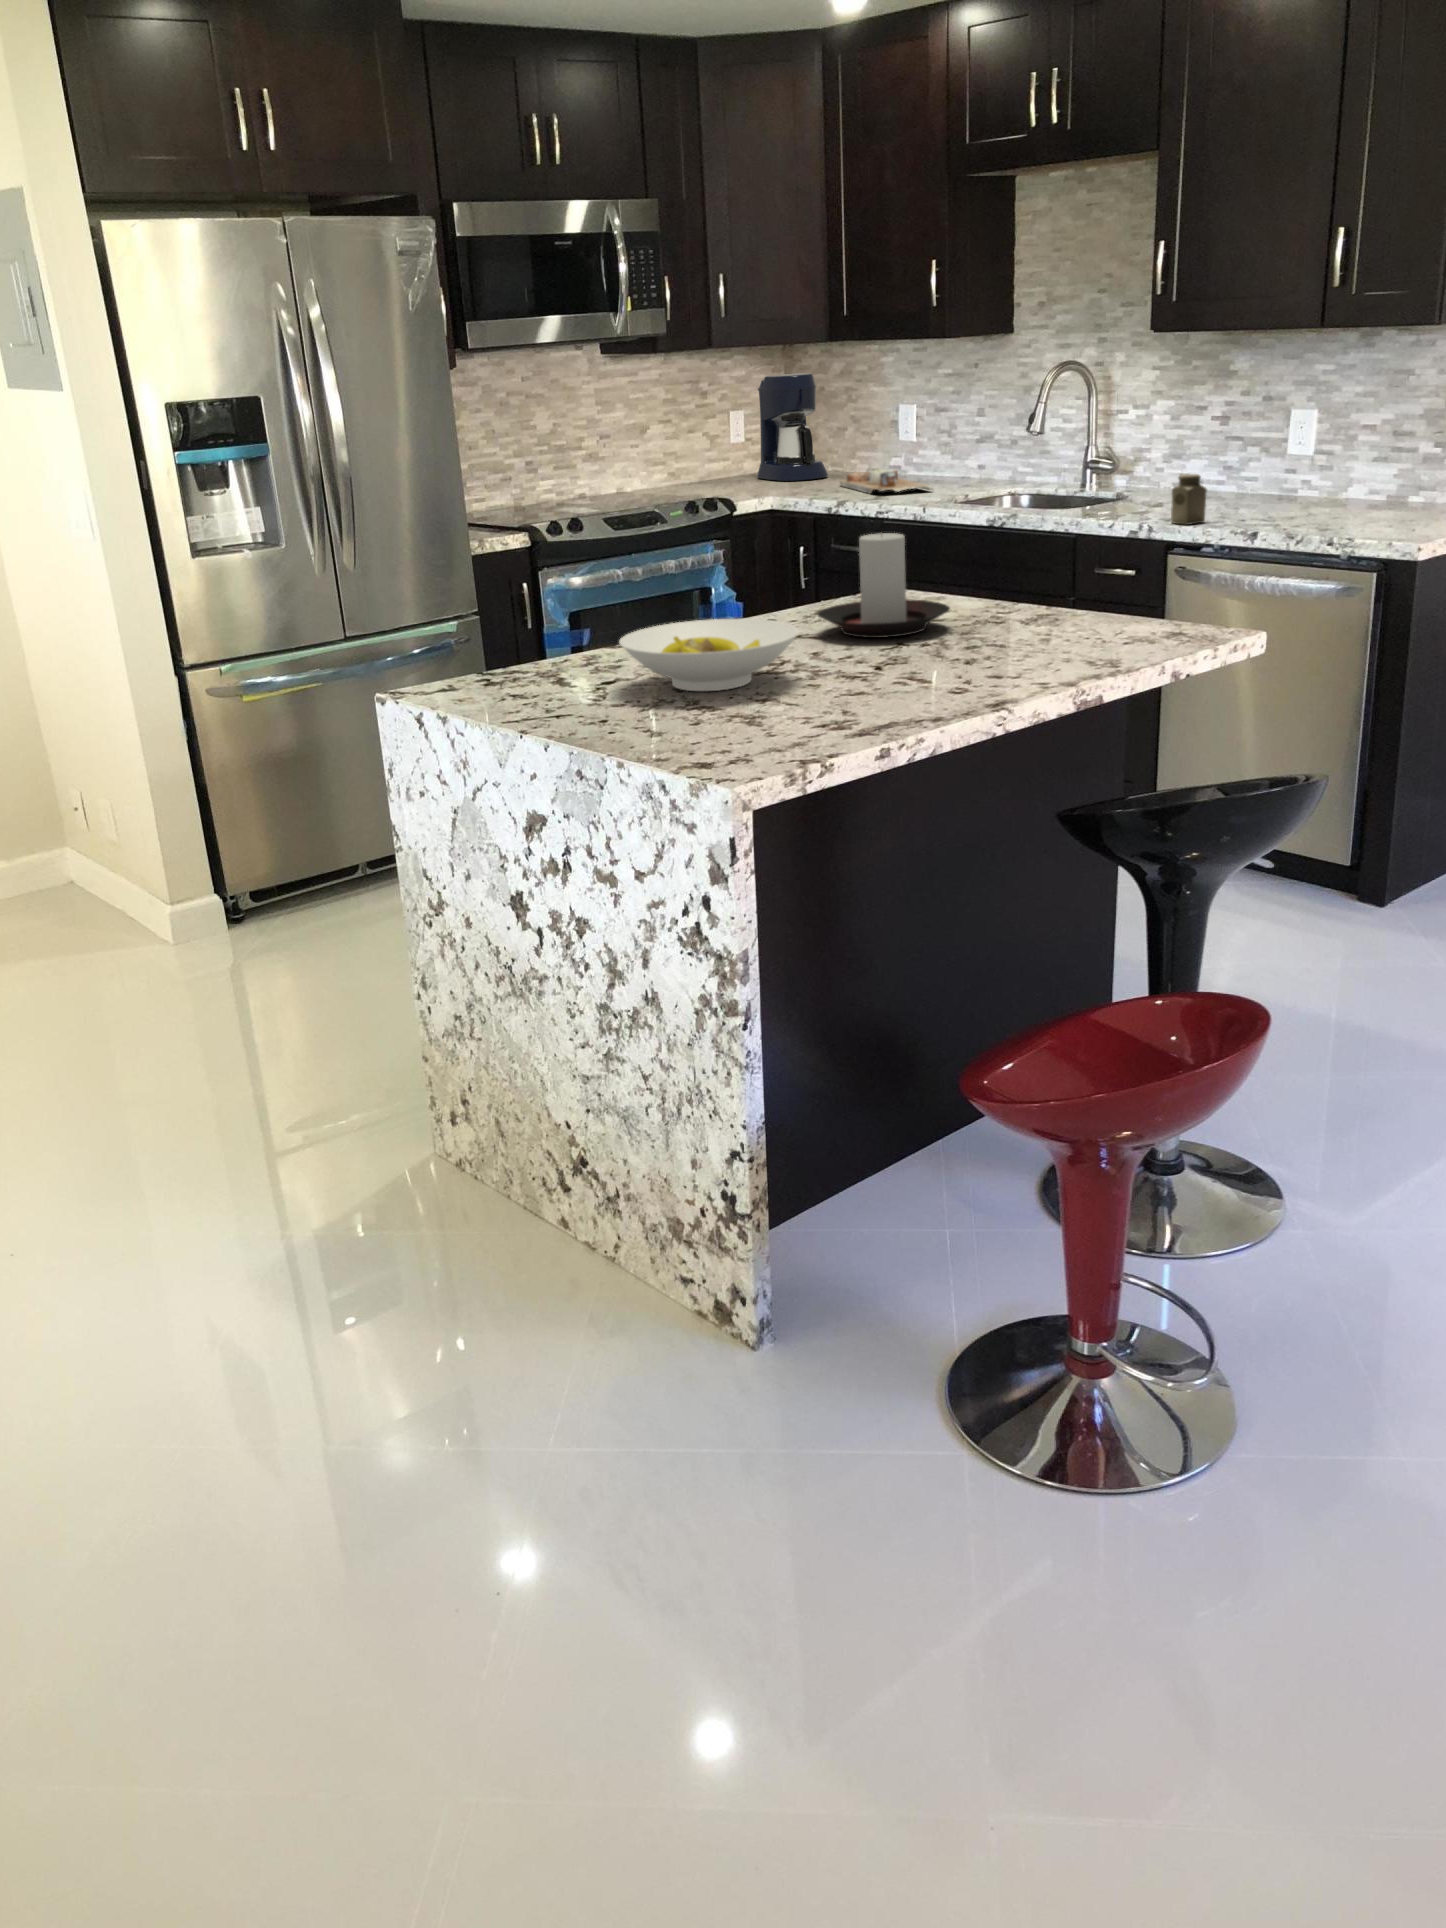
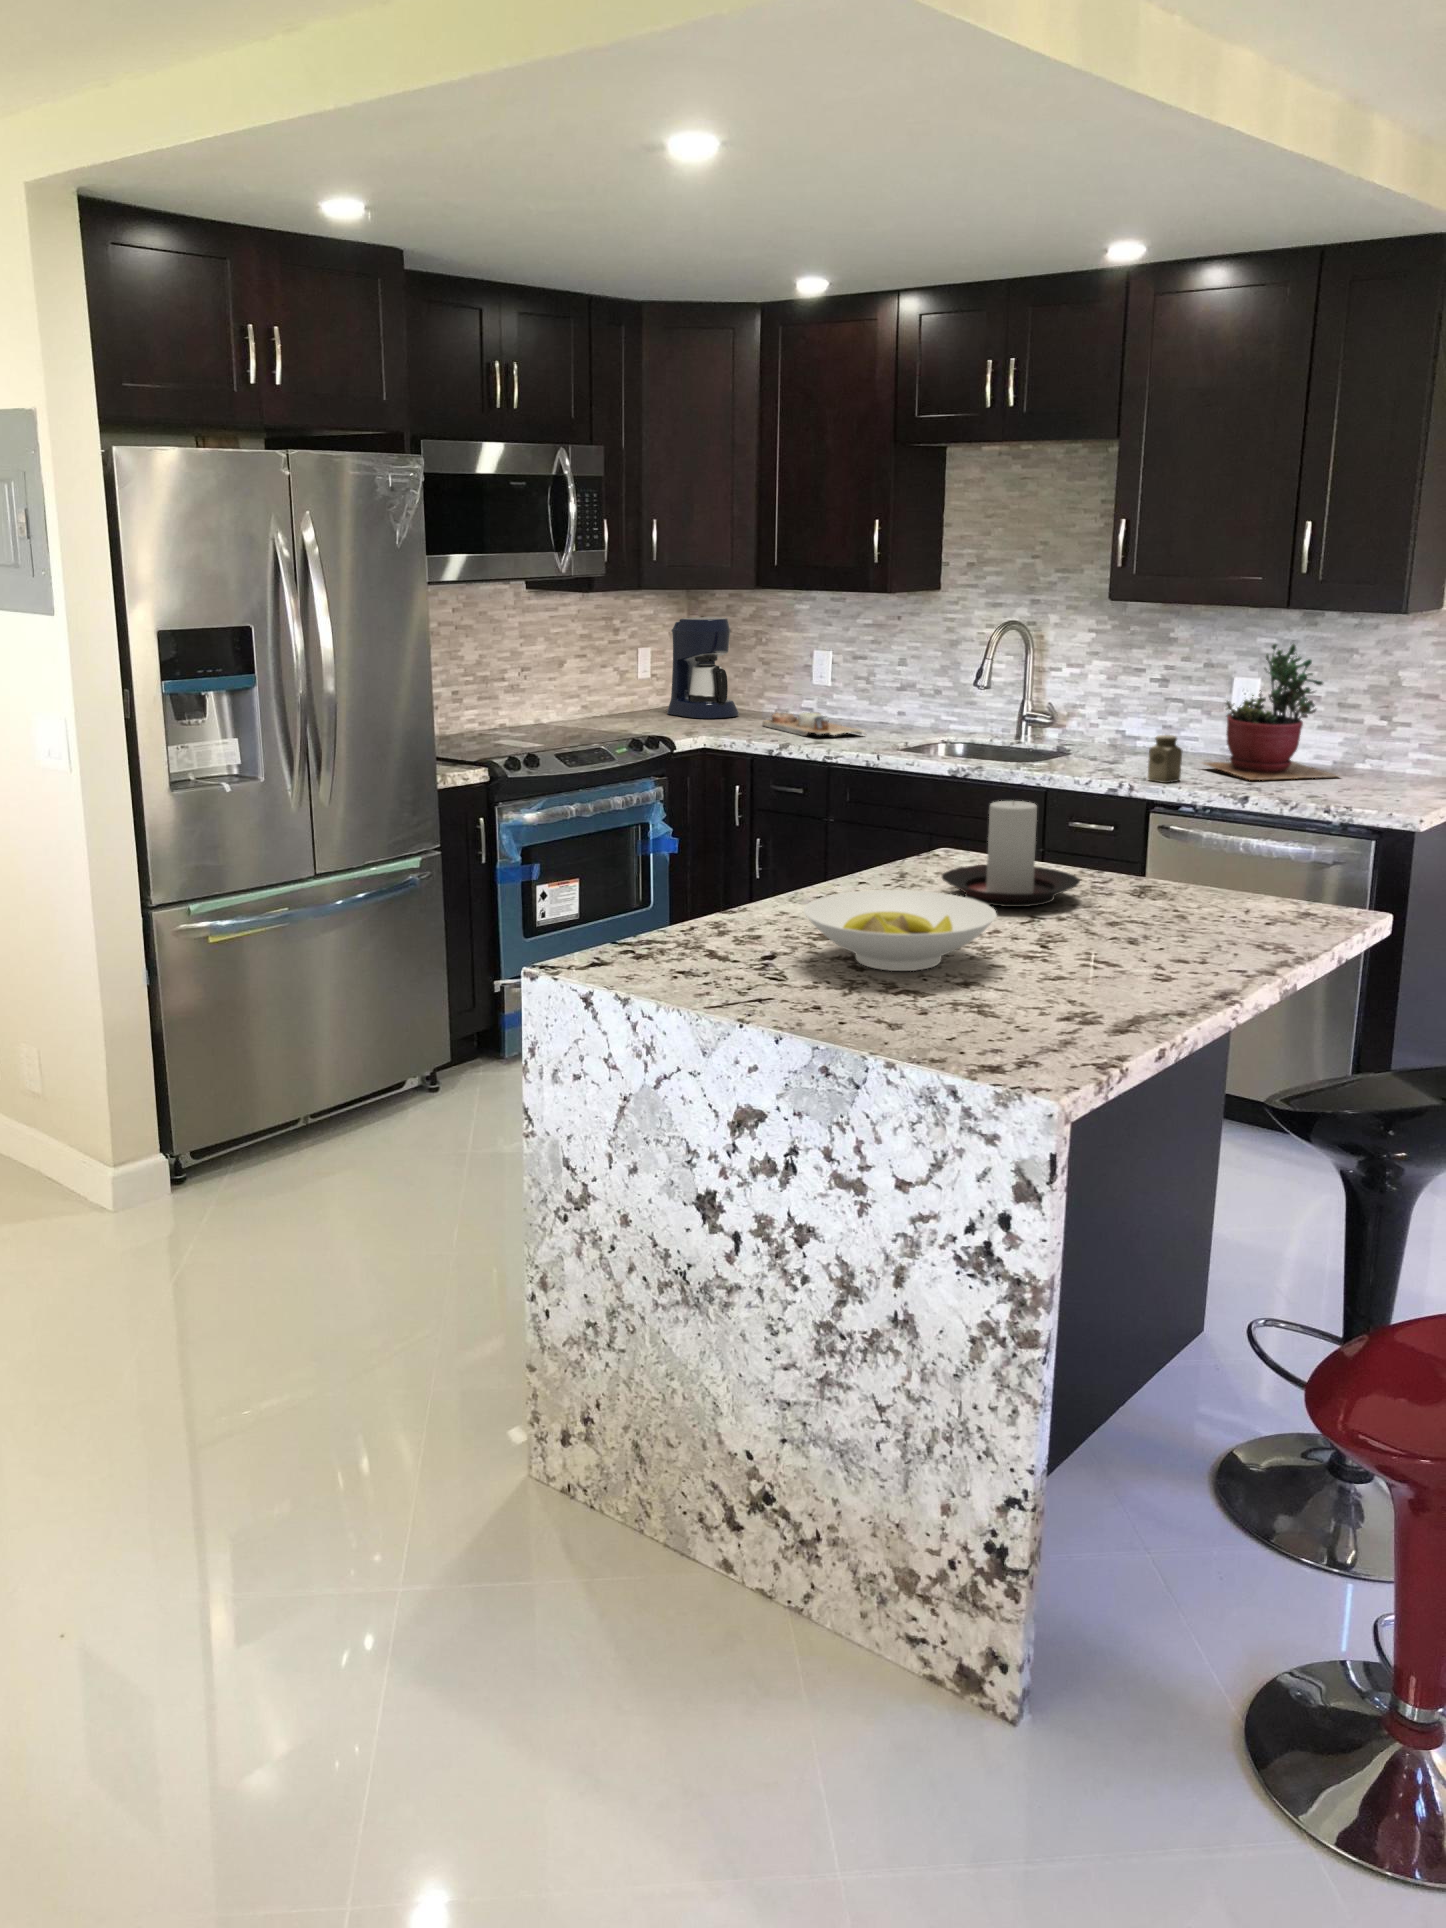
succulent plant: none [1243,368,1387,519] -> present [1203,644,1337,780]

